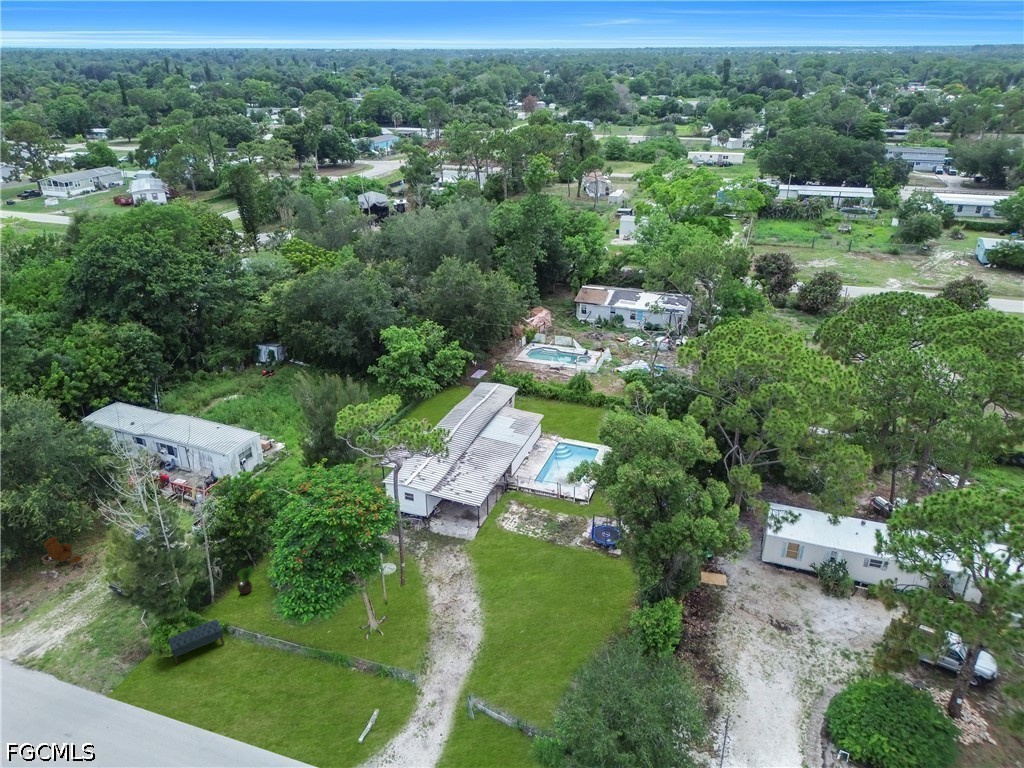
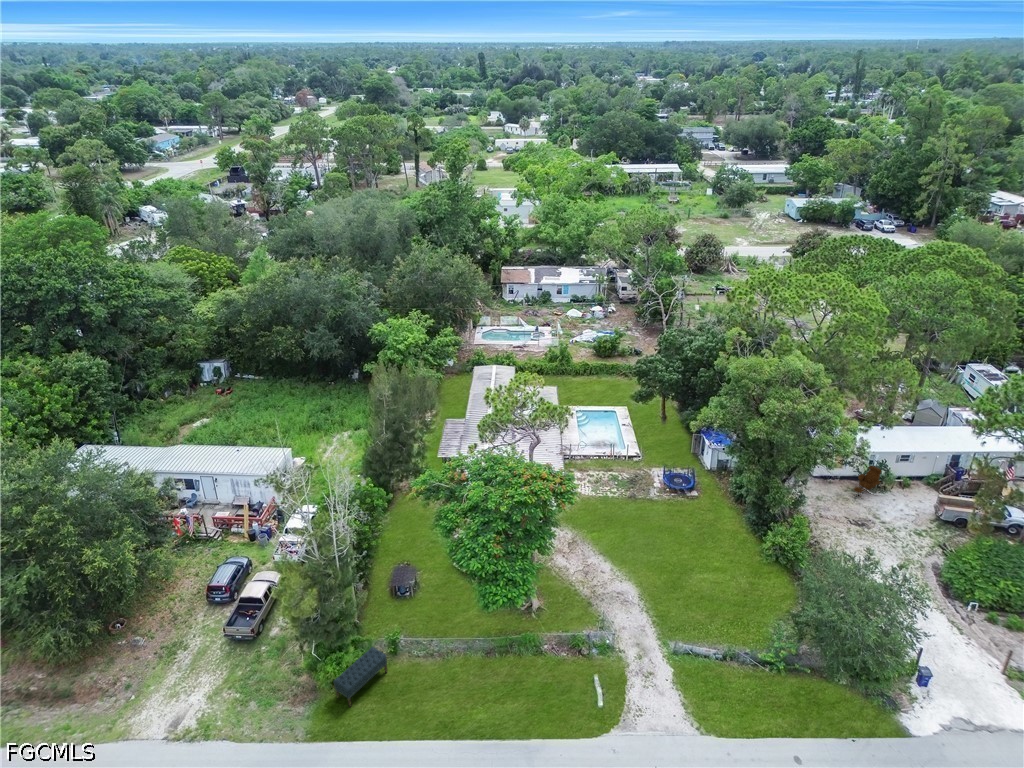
lounge chair: present [44,537,82,567] -> present [854,466,882,496]
potted tree: present [238,567,252,594] -> none [361,583,380,616]

